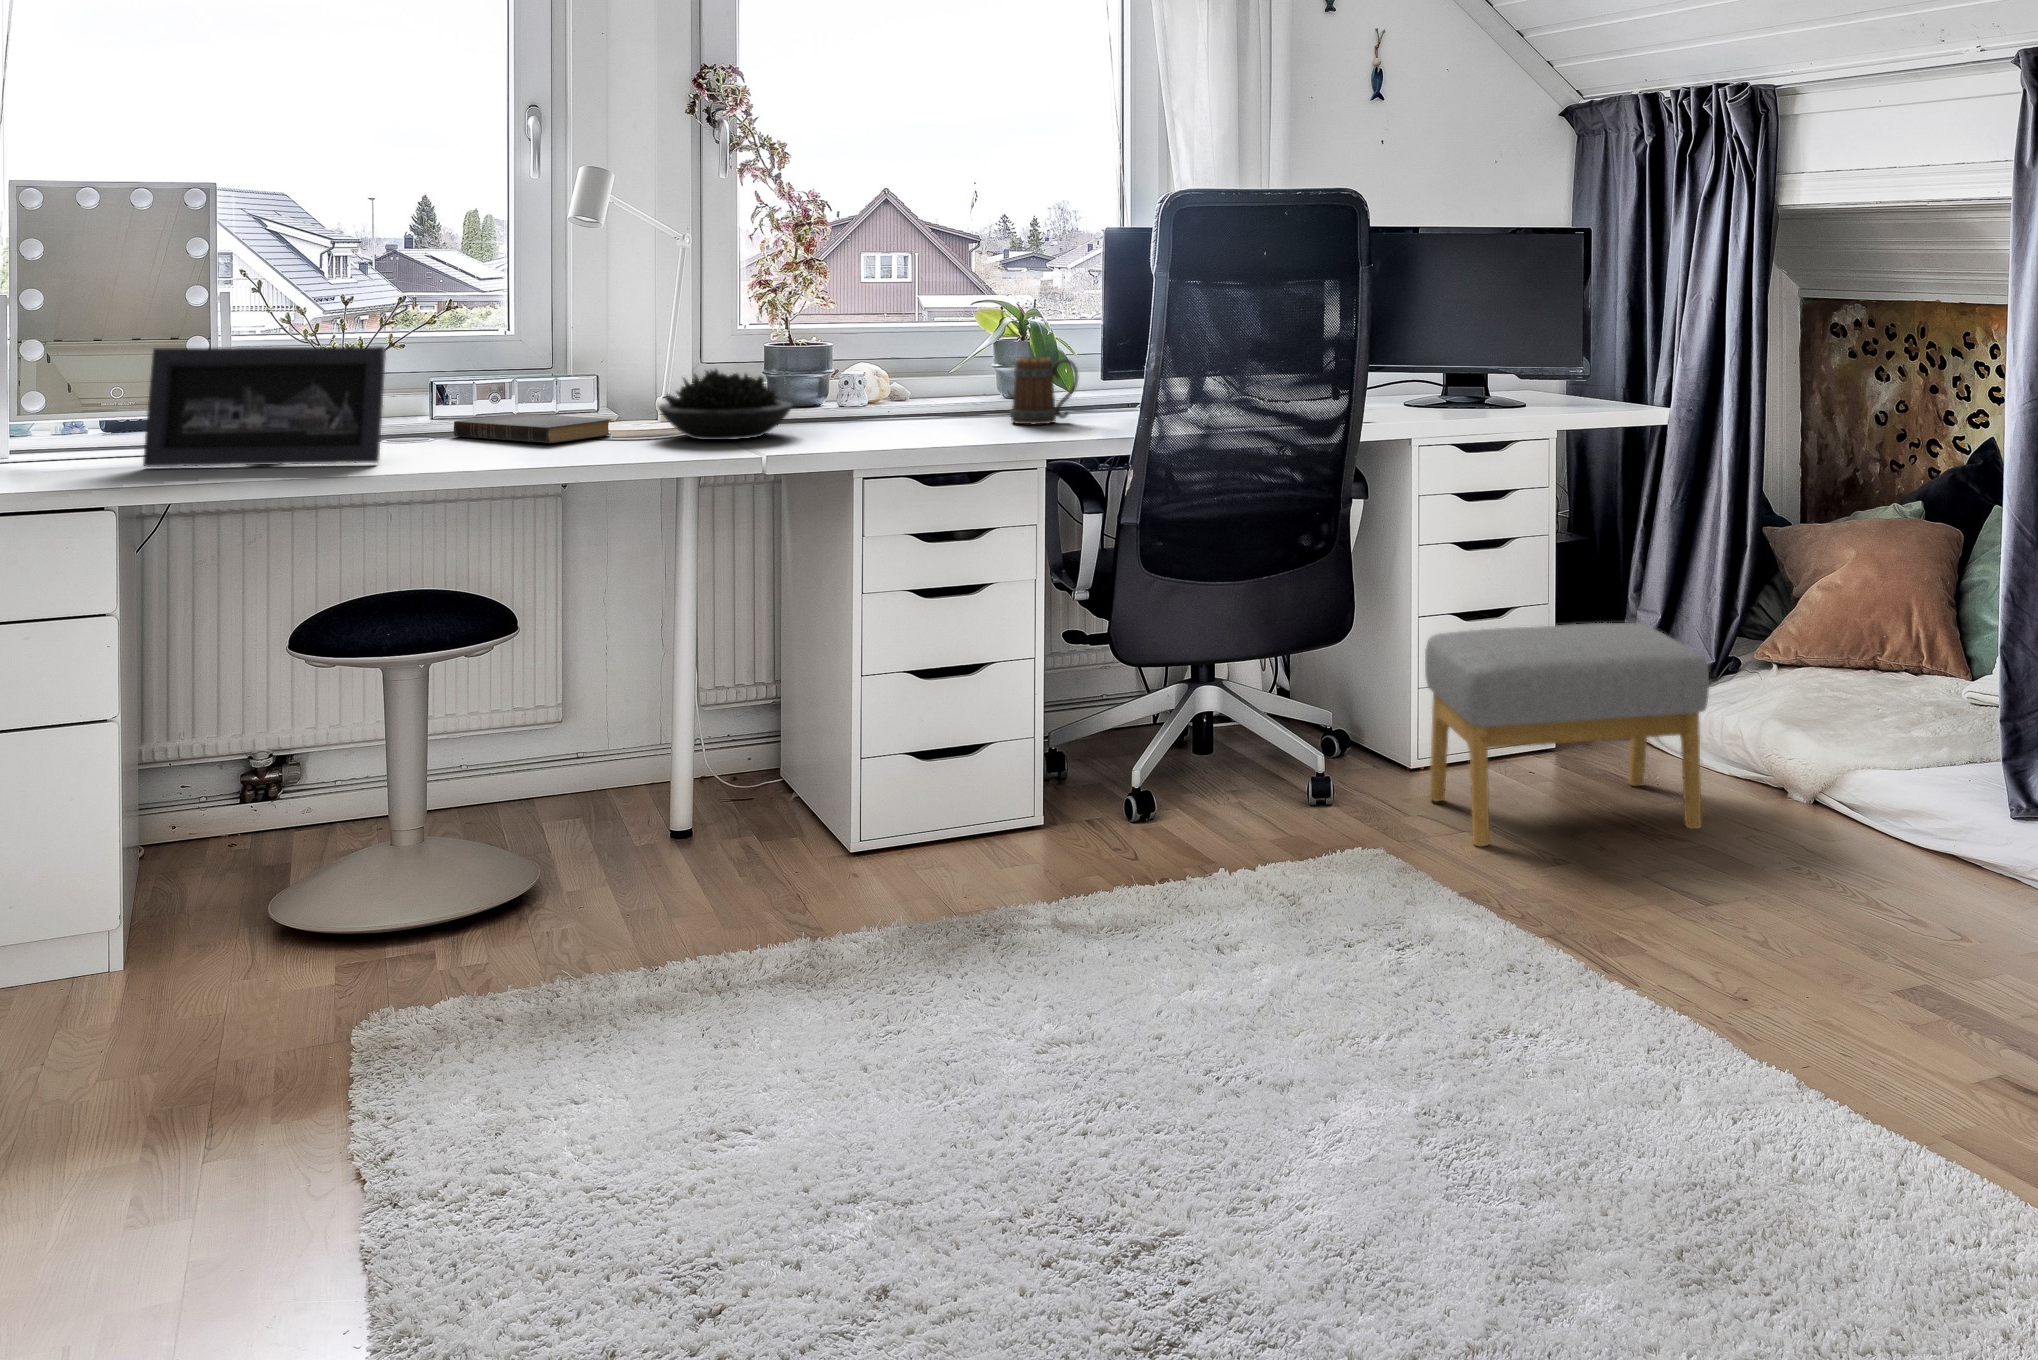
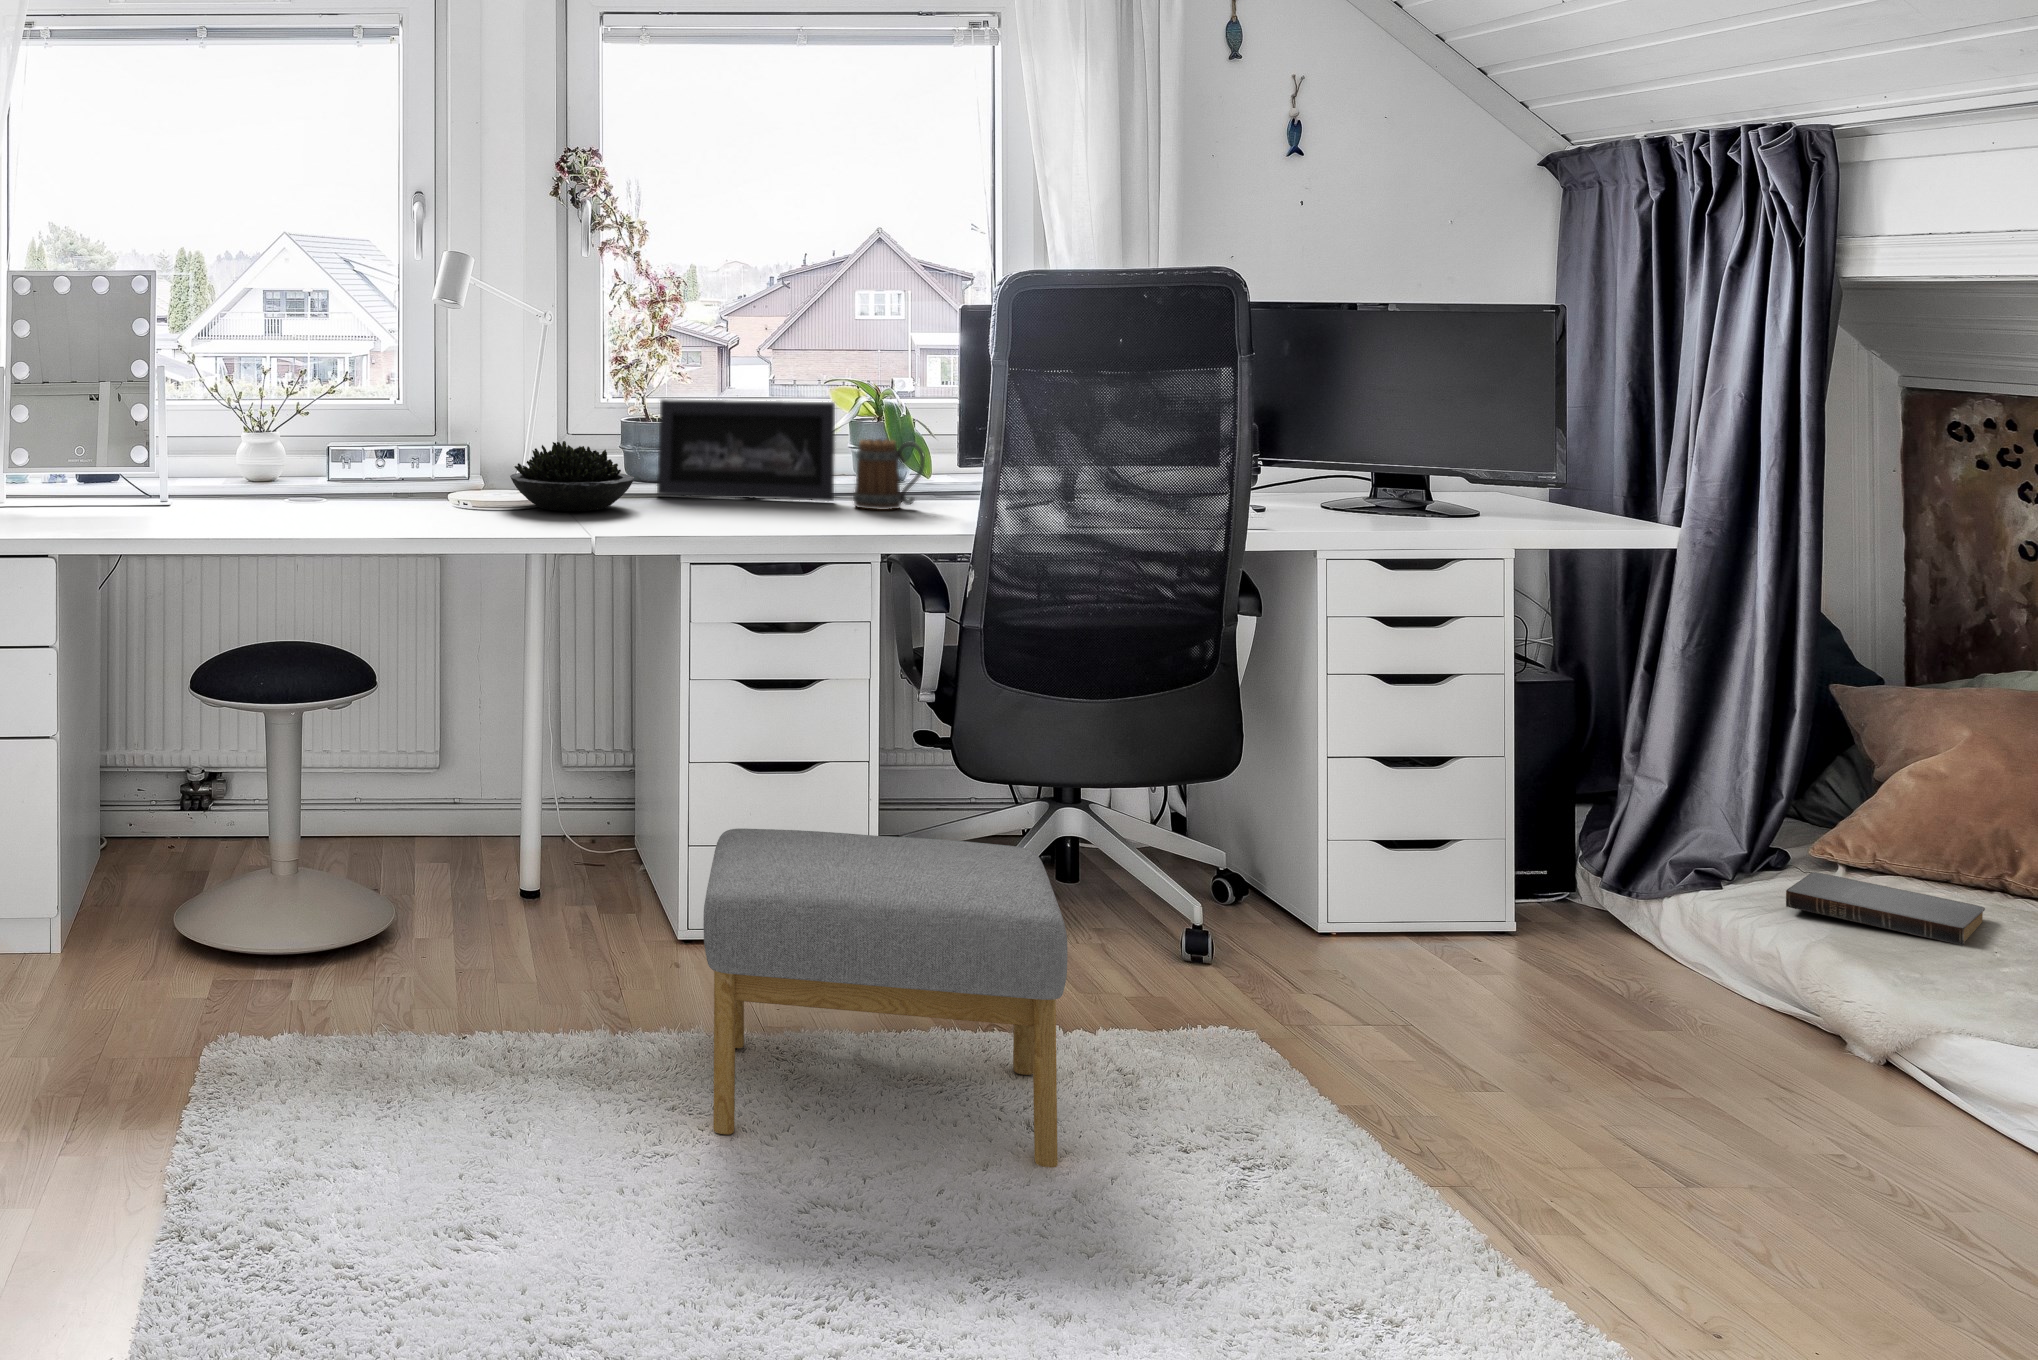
picture frame: present [143,346,386,467] -> present [657,399,835,501]
book: present [454,414,611,443] -> present [1786,872,1985,945]
footstool: present [1425,623,1709,846] -> present [703,829,1067,1167]

